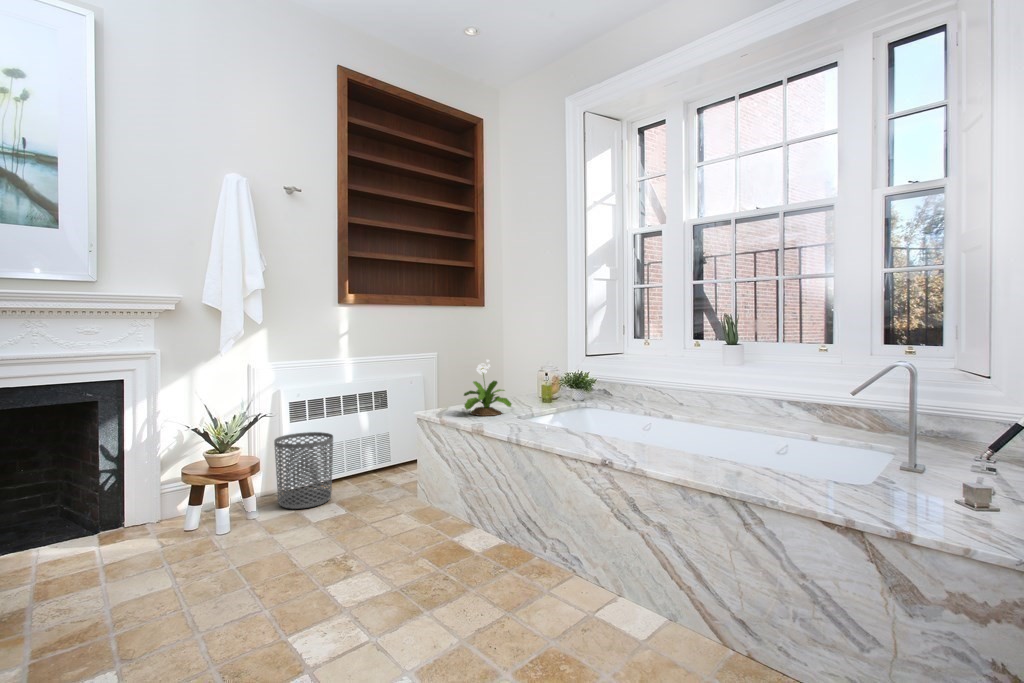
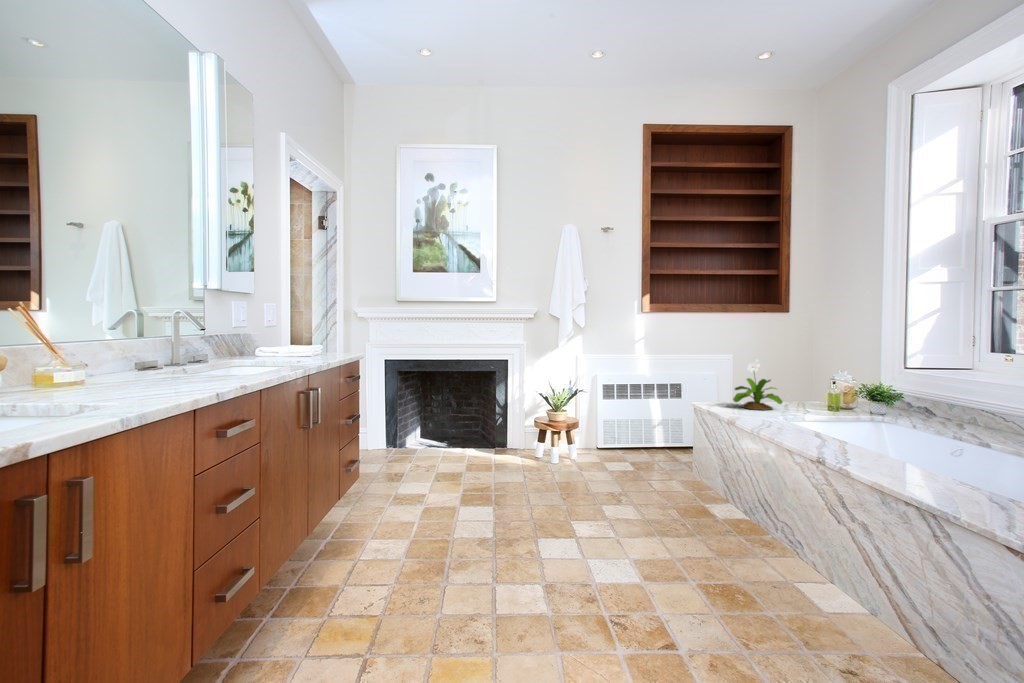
waste bin: present [274,432,333,509] -> none [590,407,631,461]

